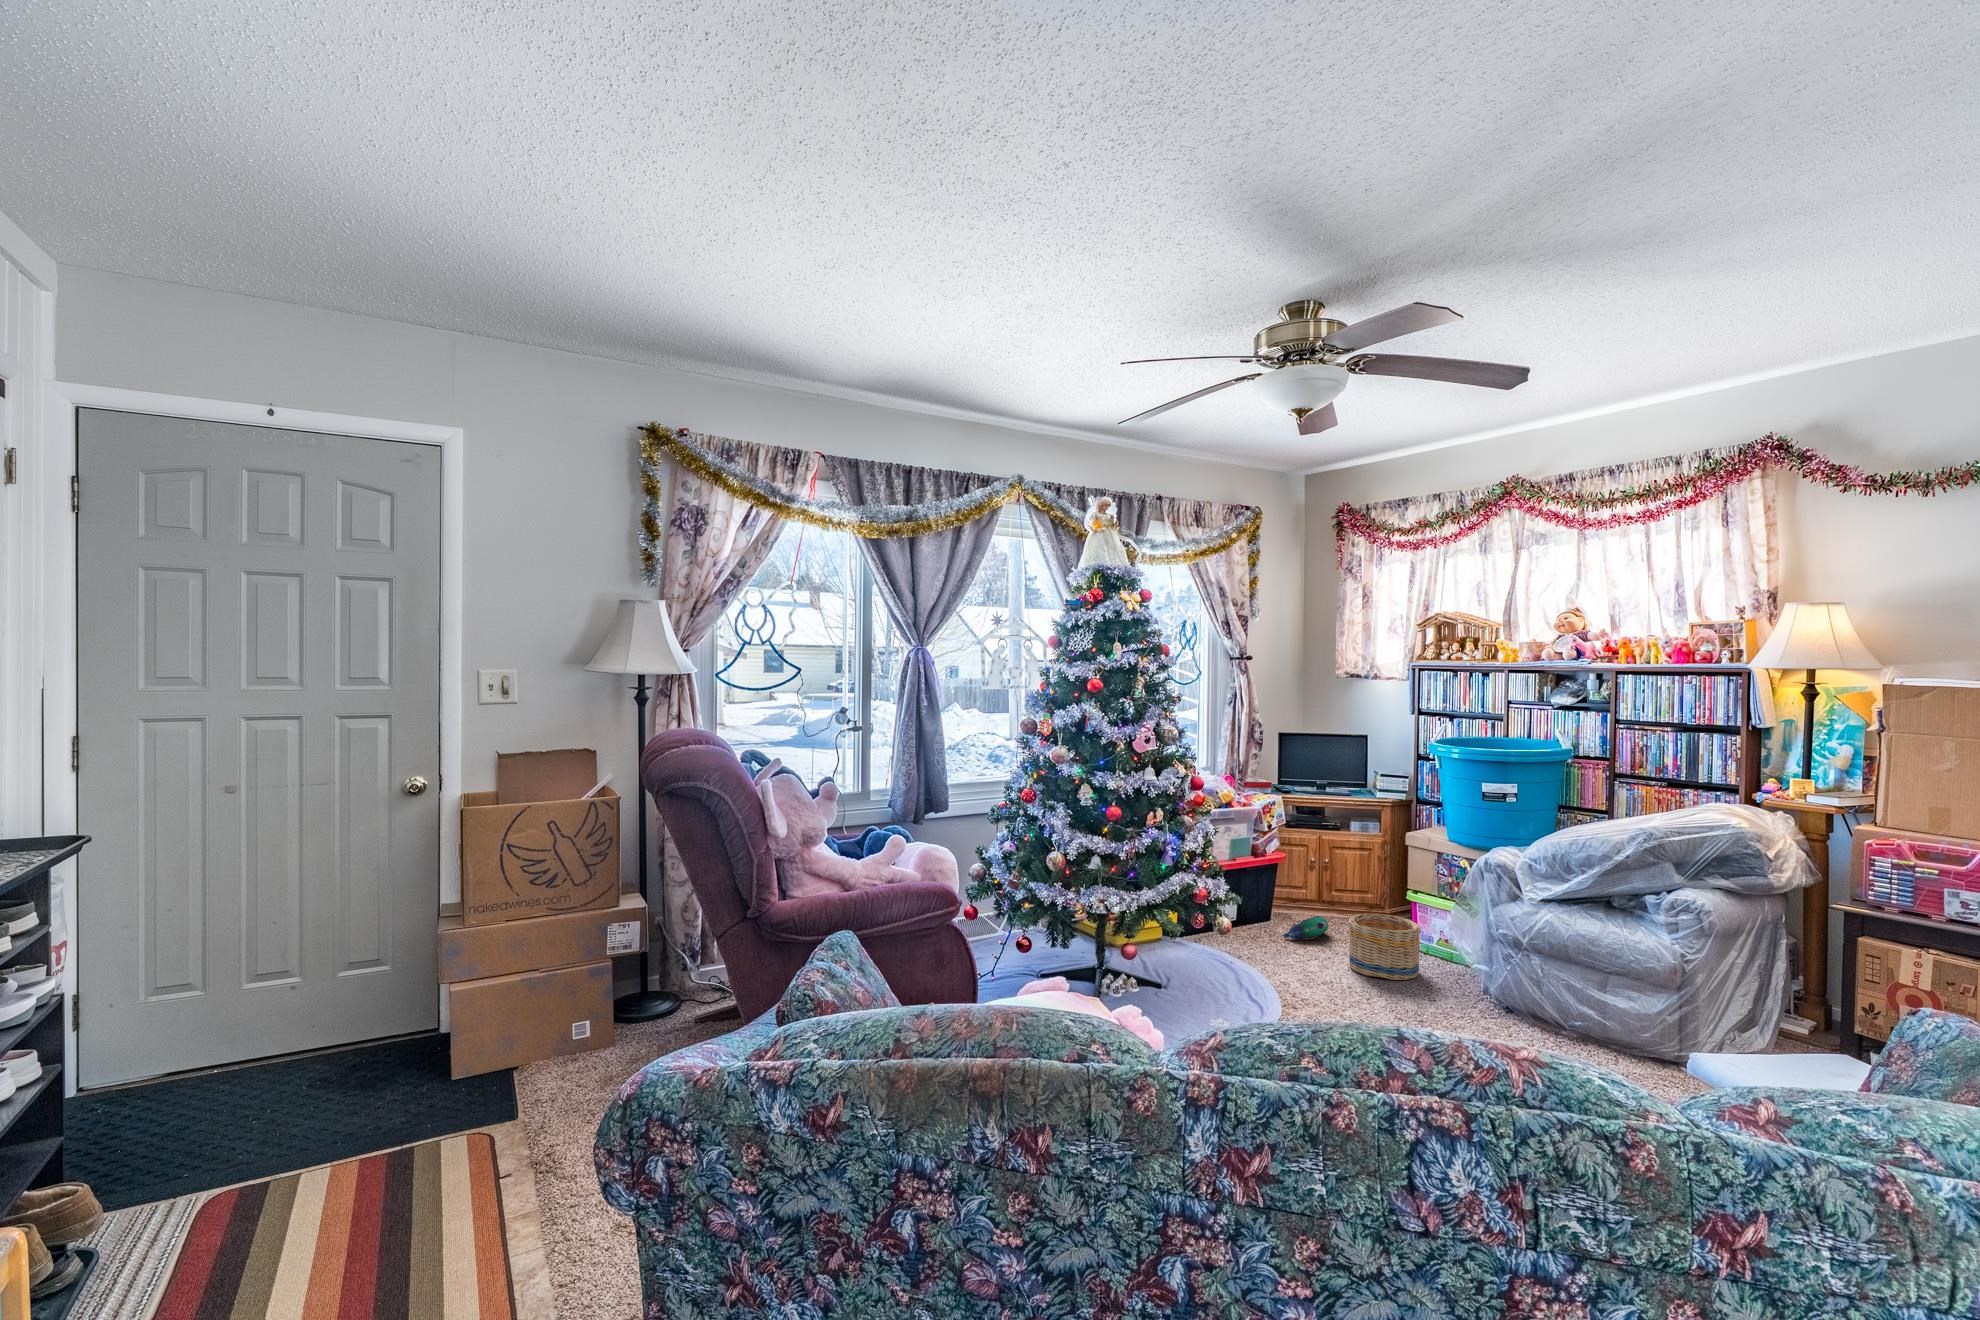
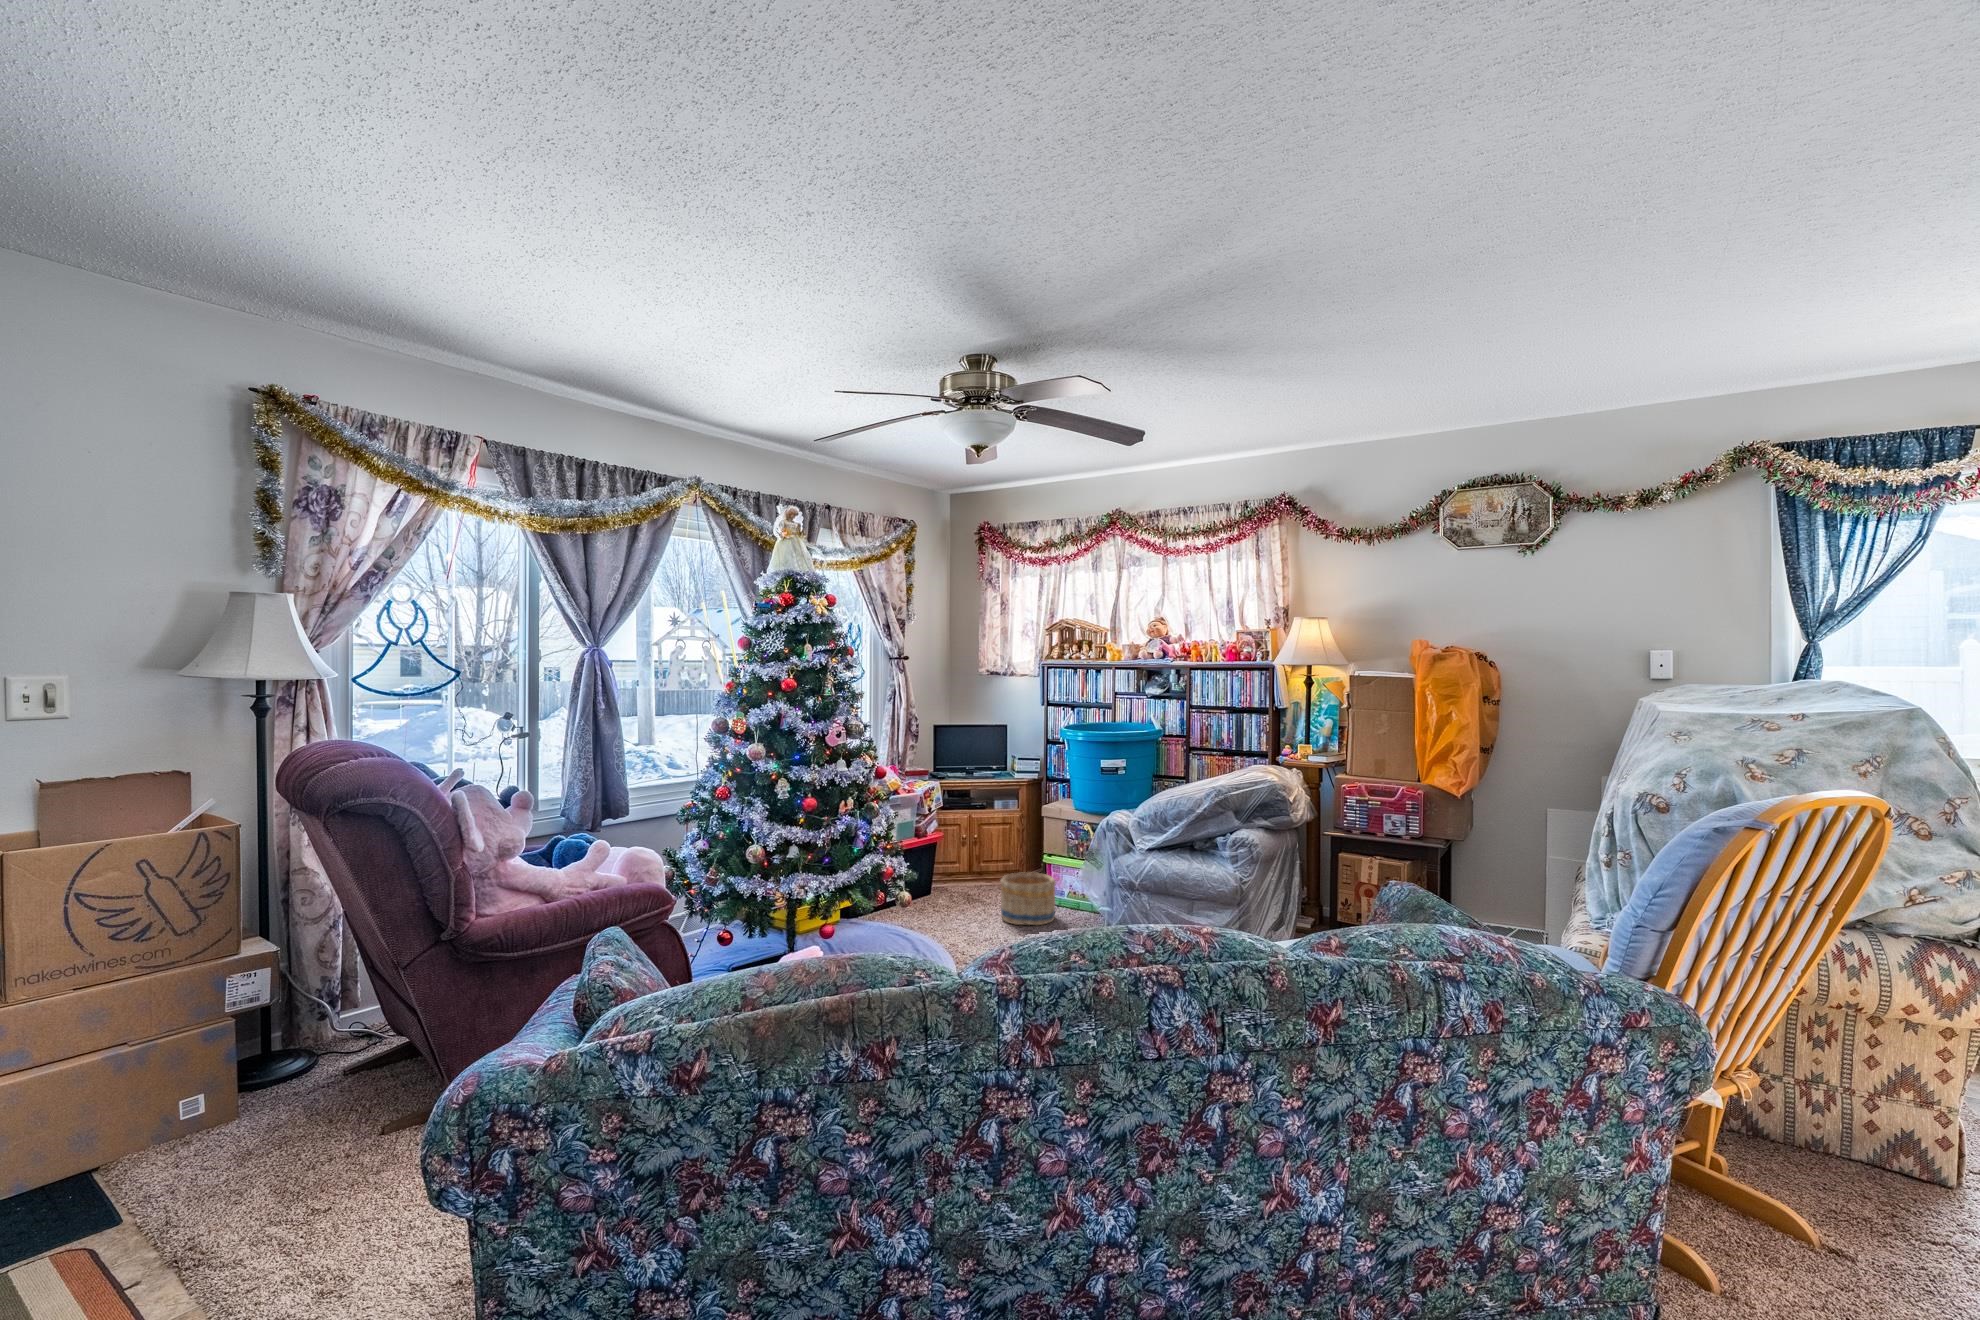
plush toy: present [1283,916,1328,940] -> none [945,880,980,903]

